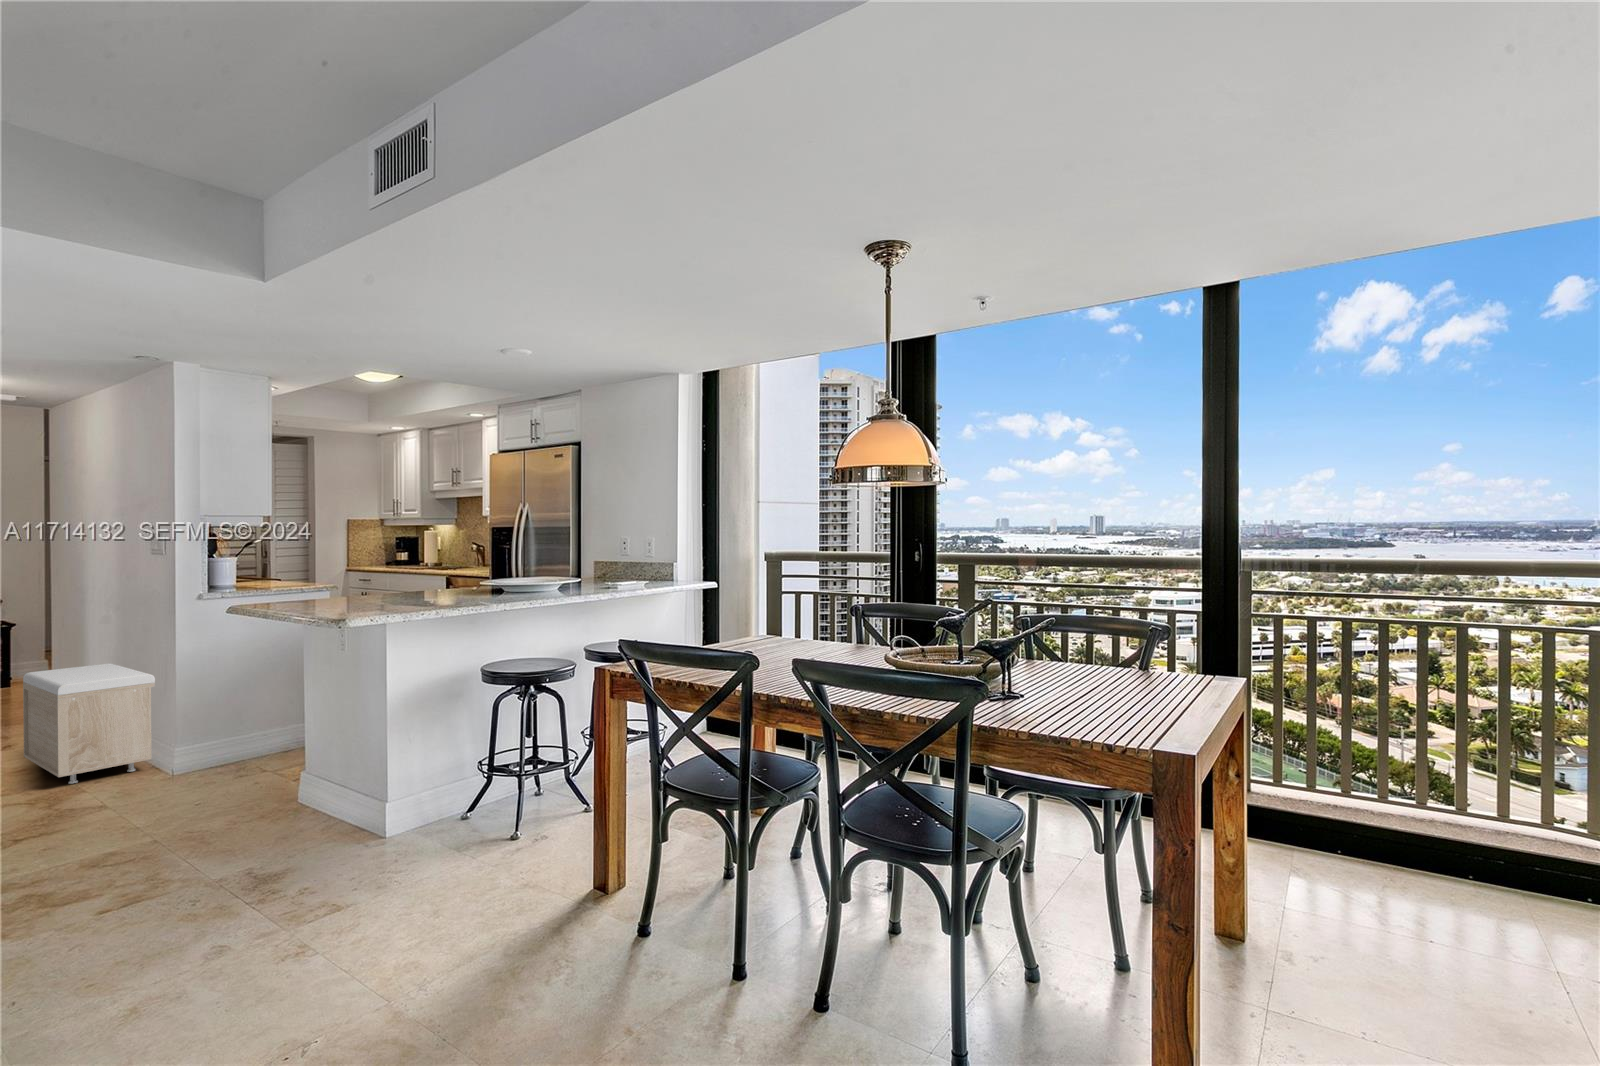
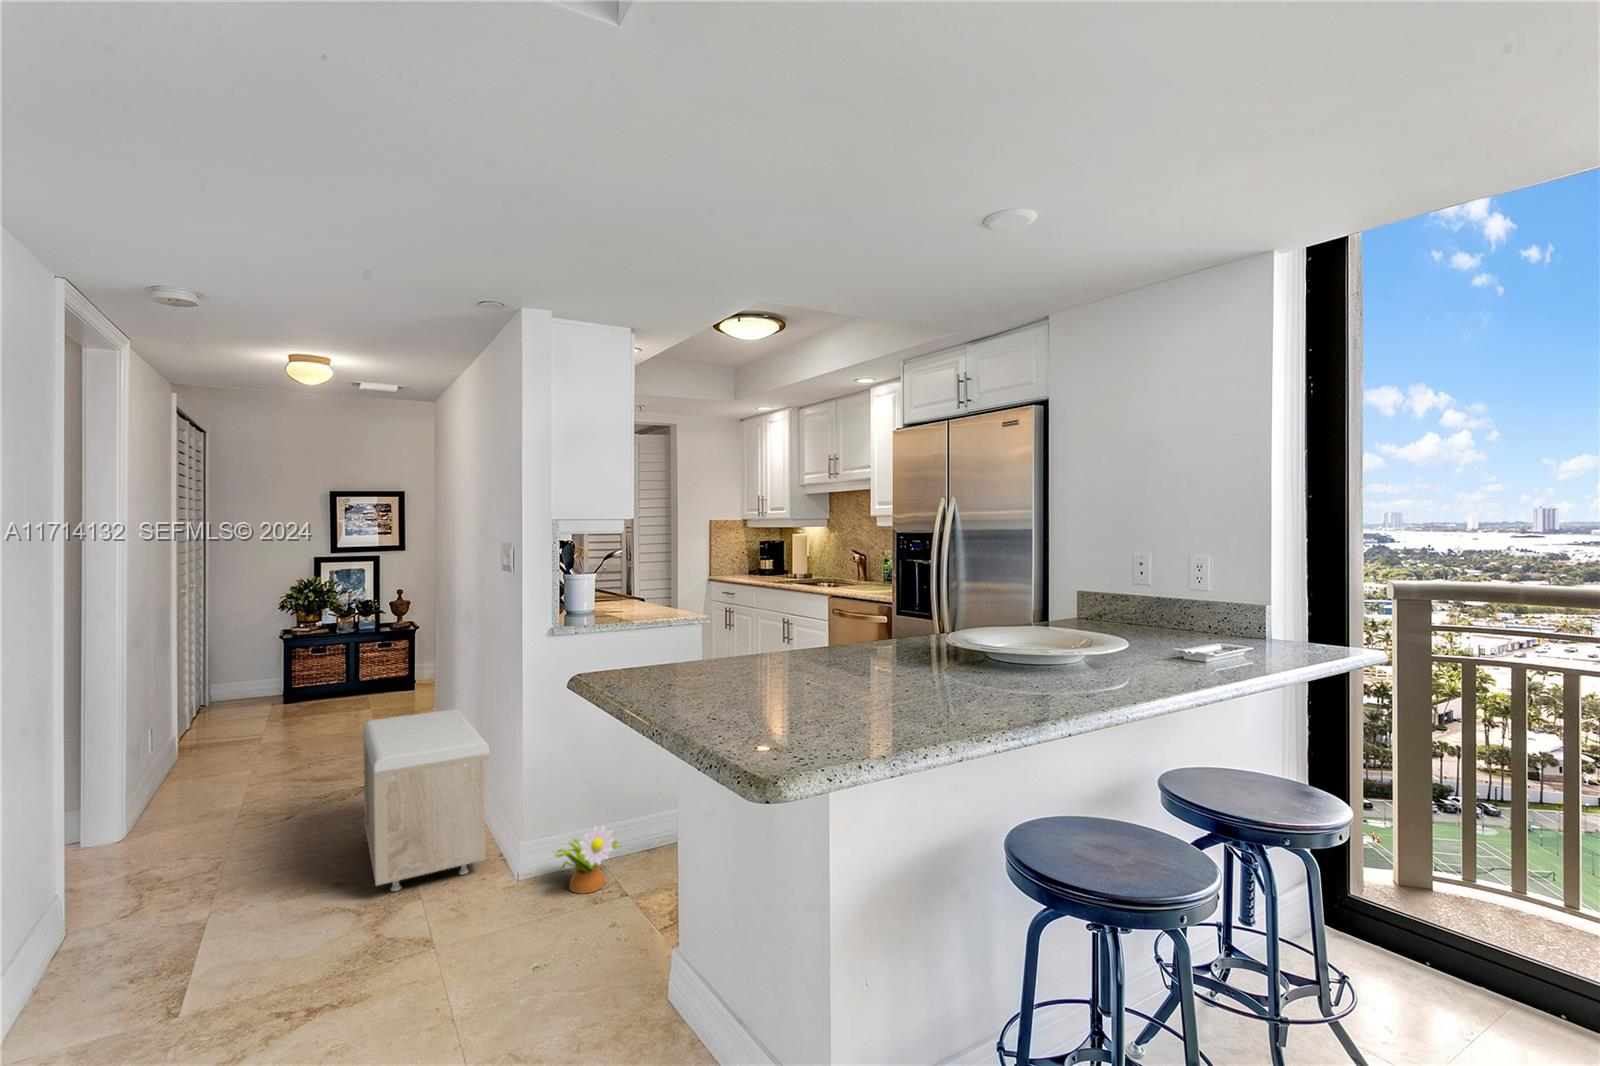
decorative plant: none [211,721,268,769] -> present [555,826,620,894]

